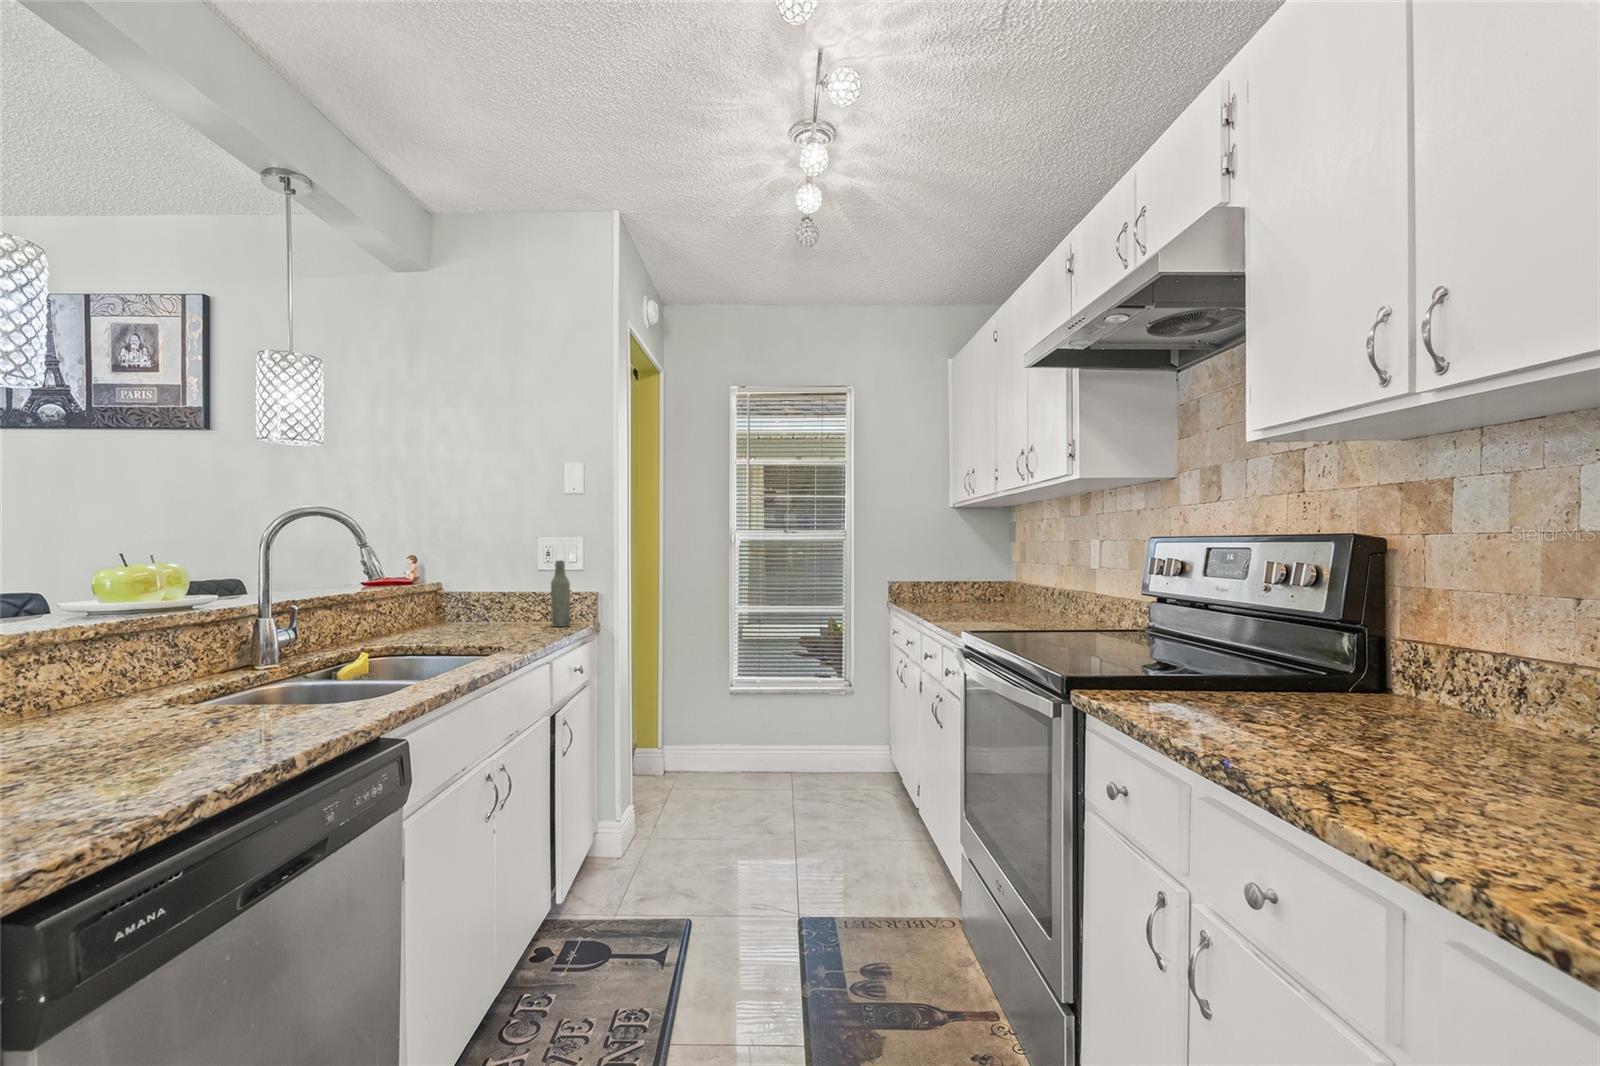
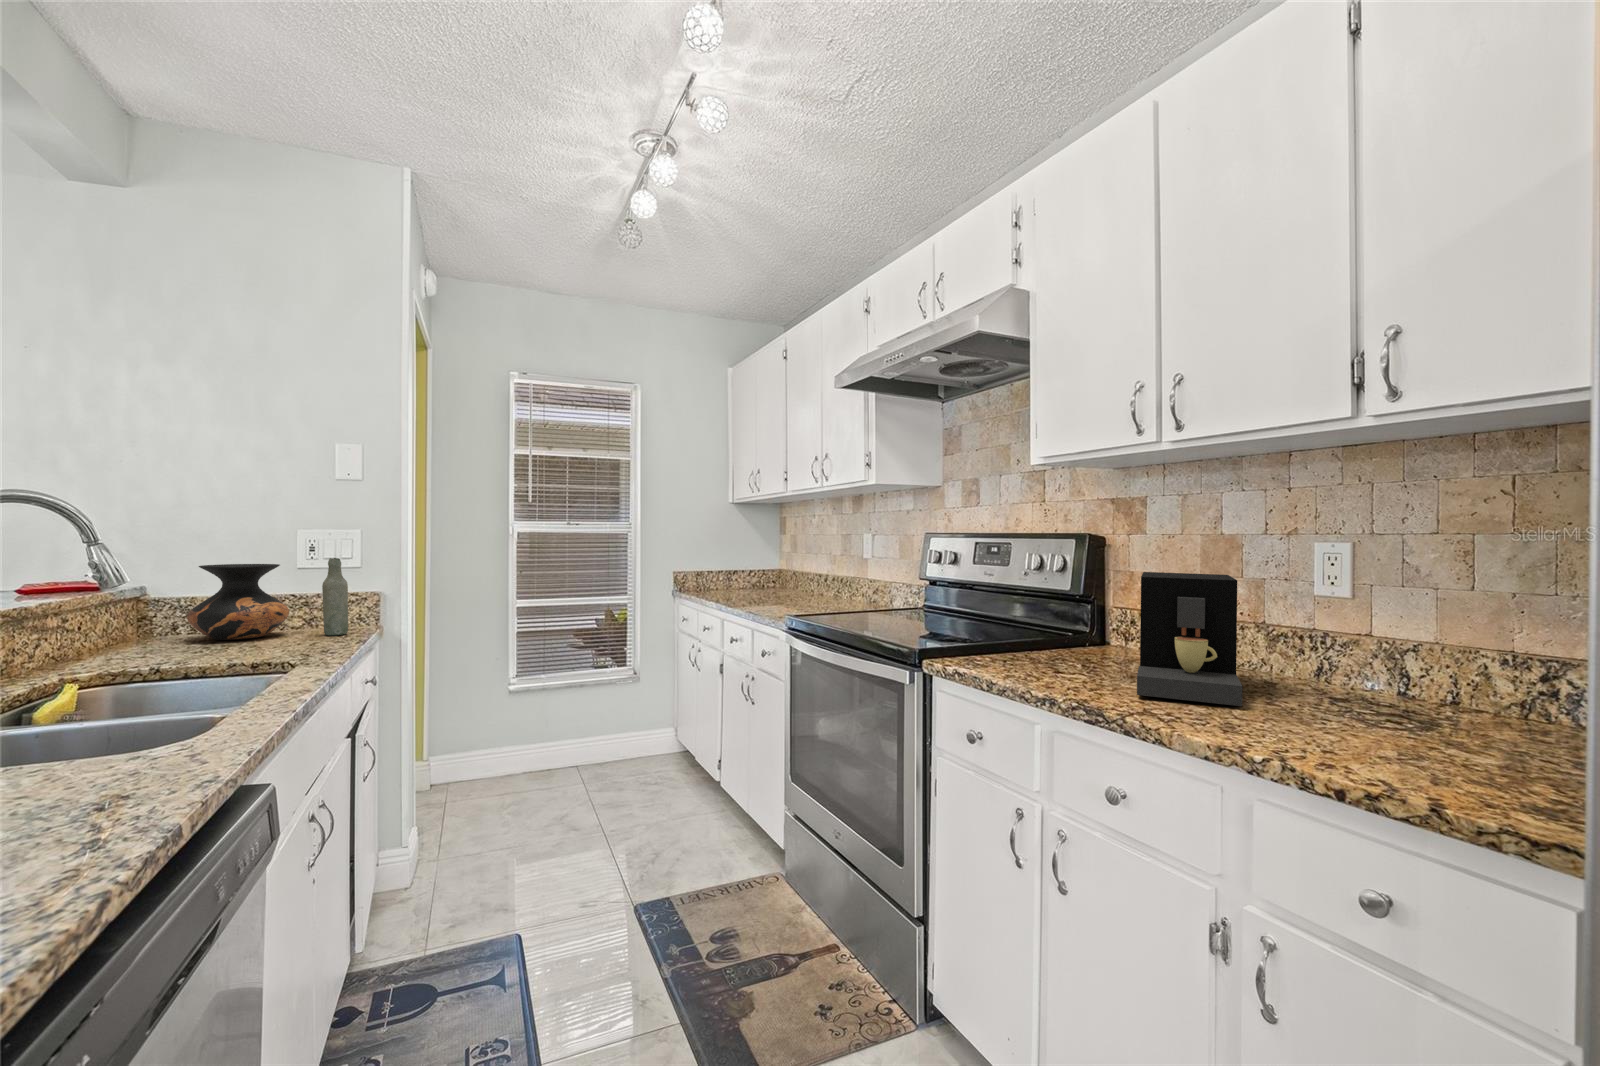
vase: none [460,564,531,626] -> present [187,564,289,640]
coffee maker: none [1323,590,1538,797] -> present [1137,572,1242,706]

